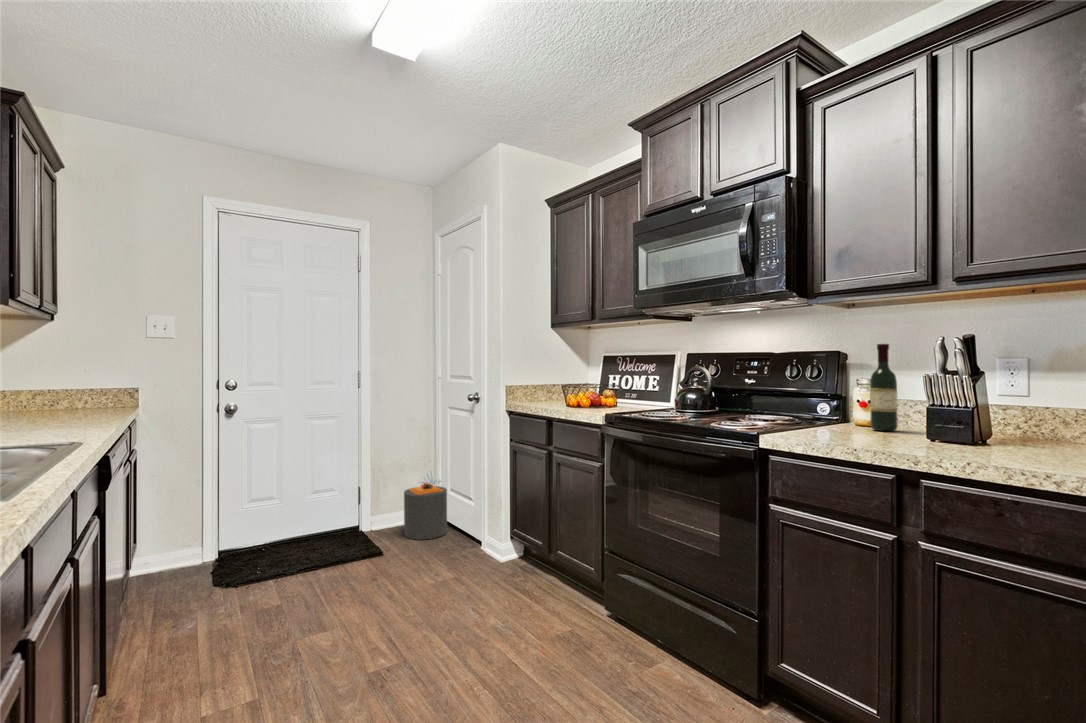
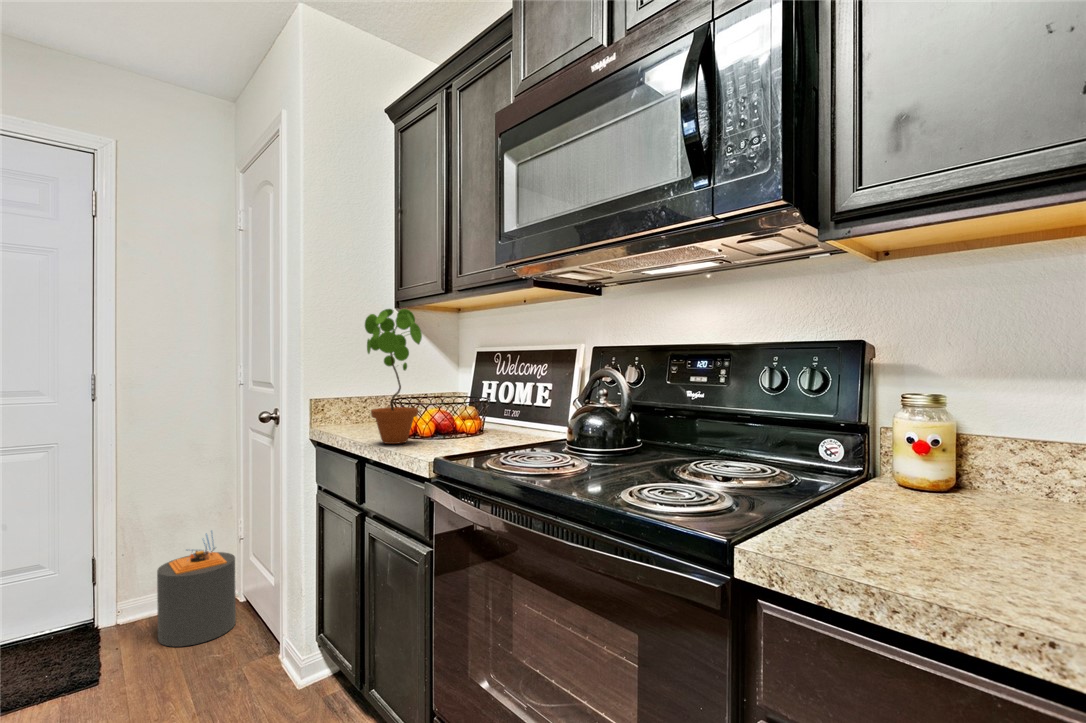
potted plant: none [553,332,586,410] -> present [365,309,422,444]
wine bottle: present [870,344,897,431] -> none [948,322,1010,511]

